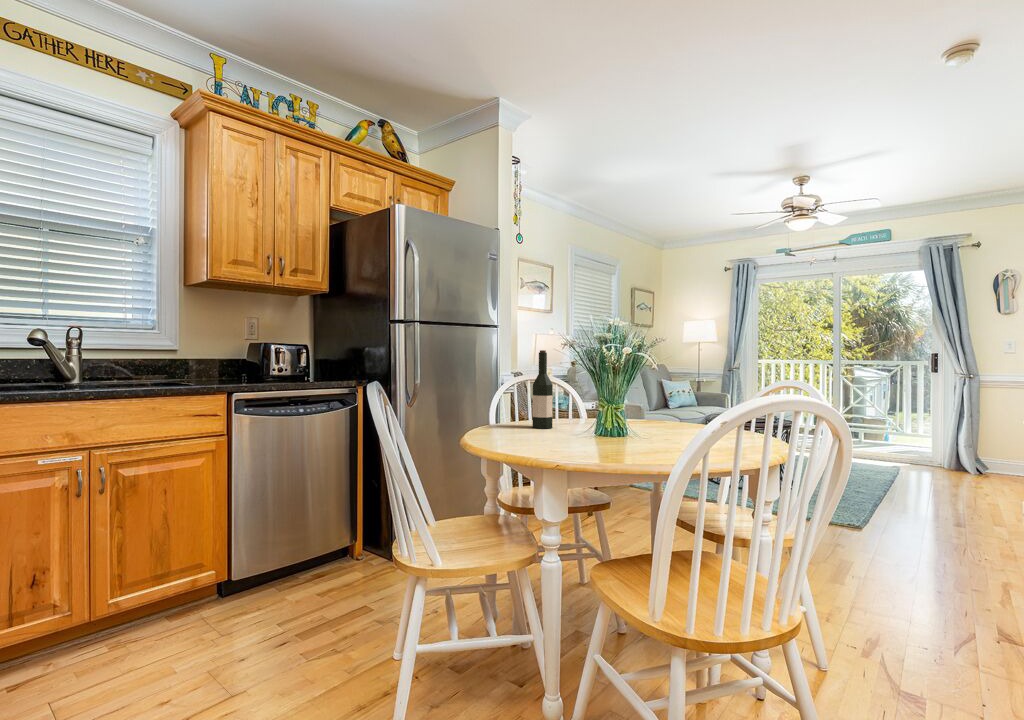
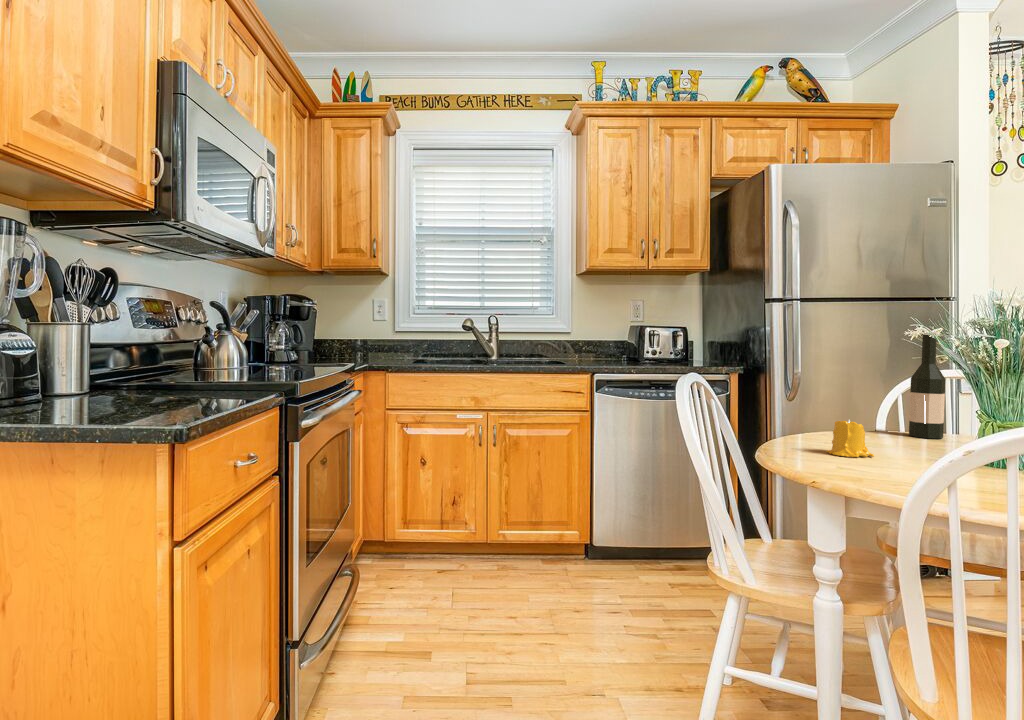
candle: none [524,422,557,453] -> present [827,420,874,457]

